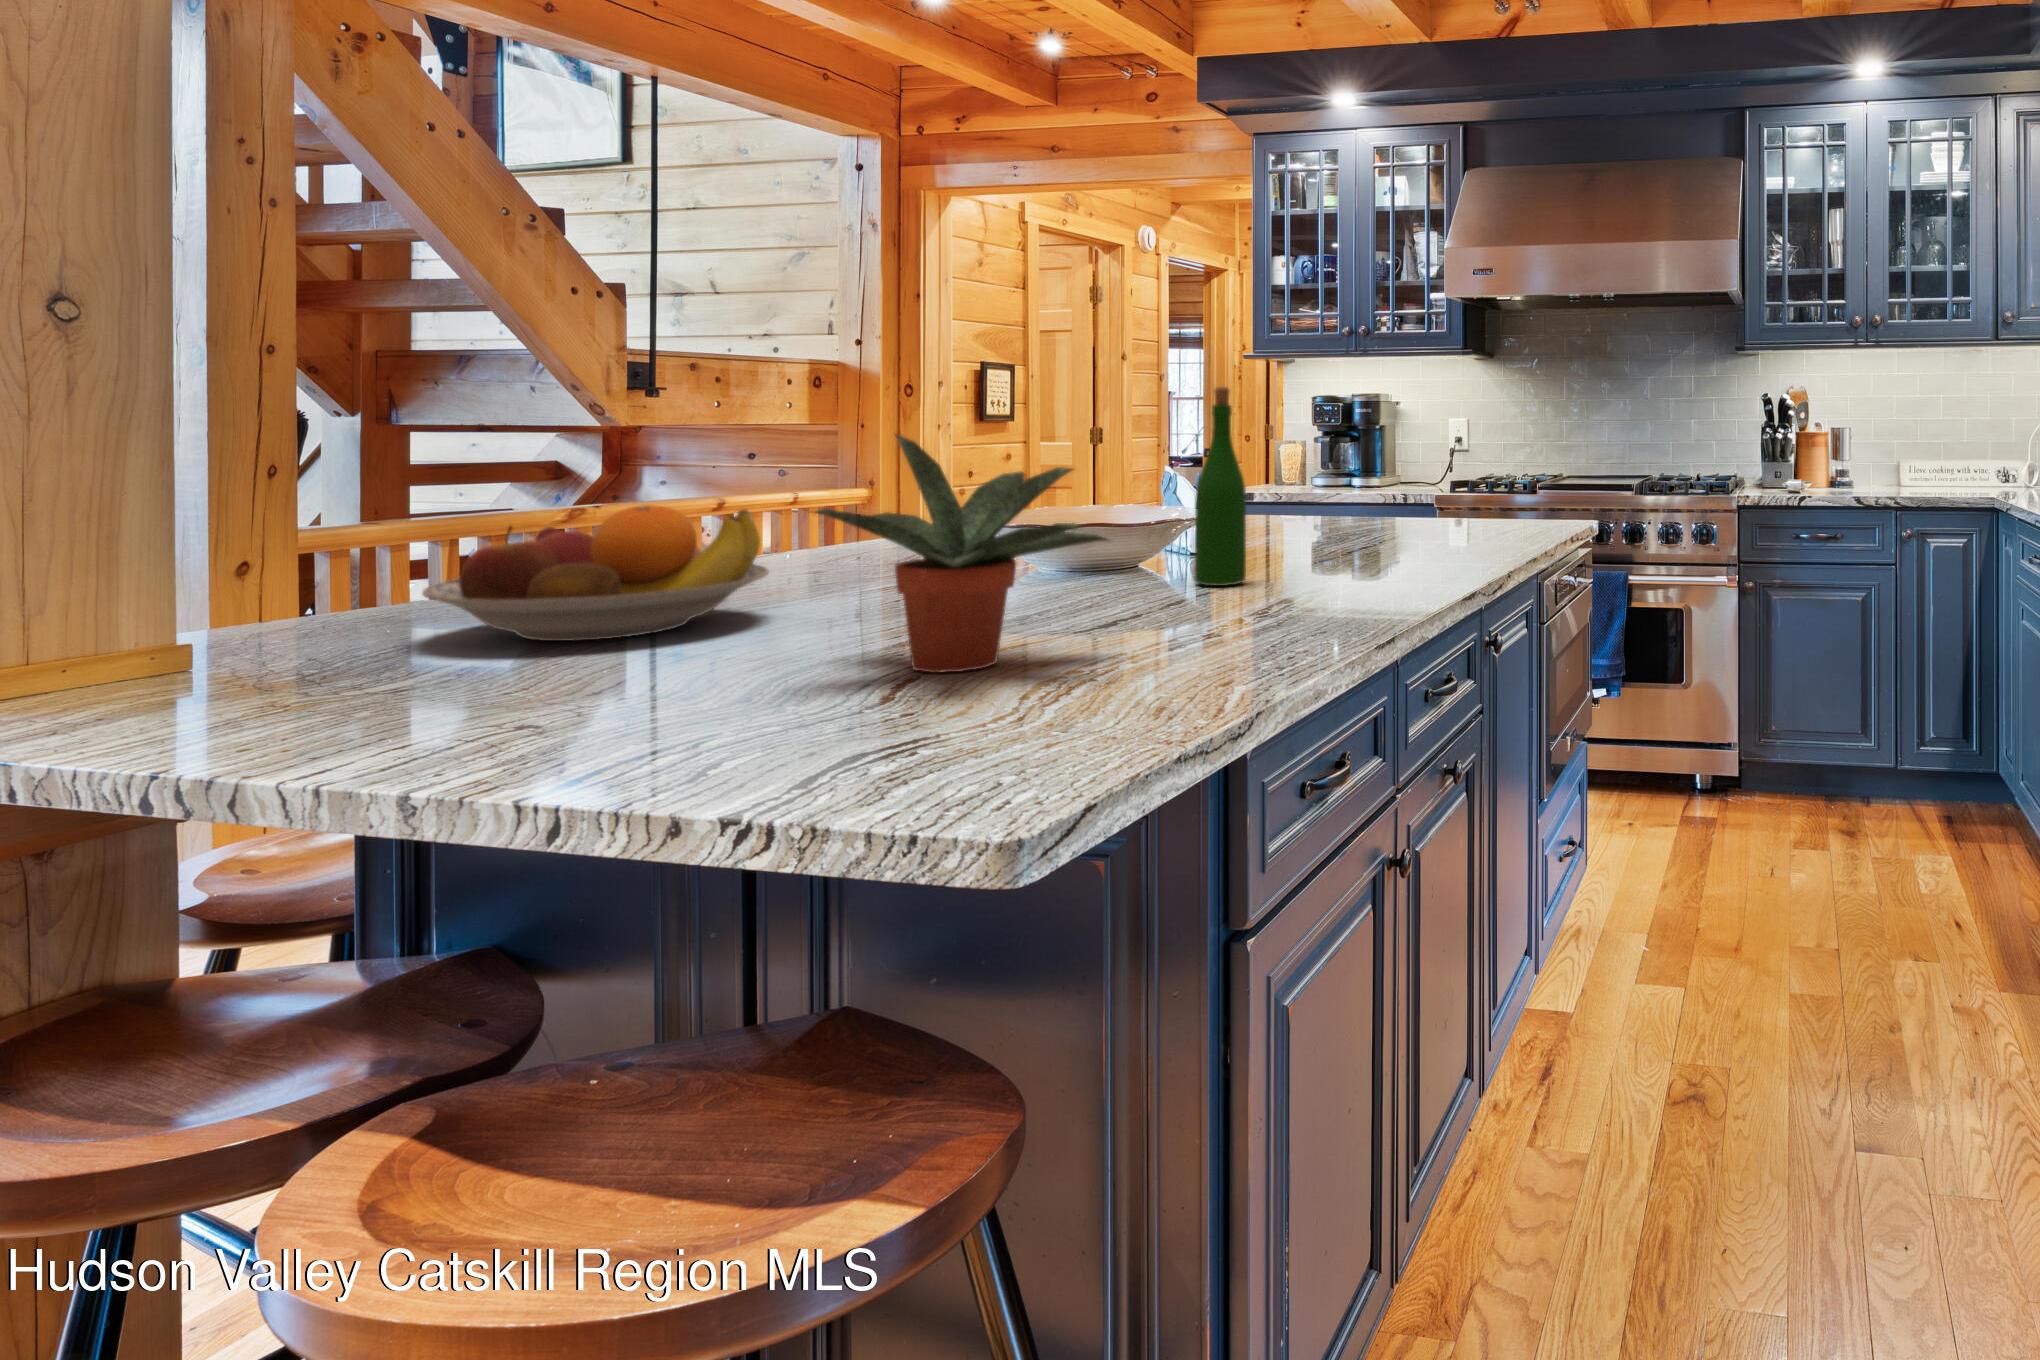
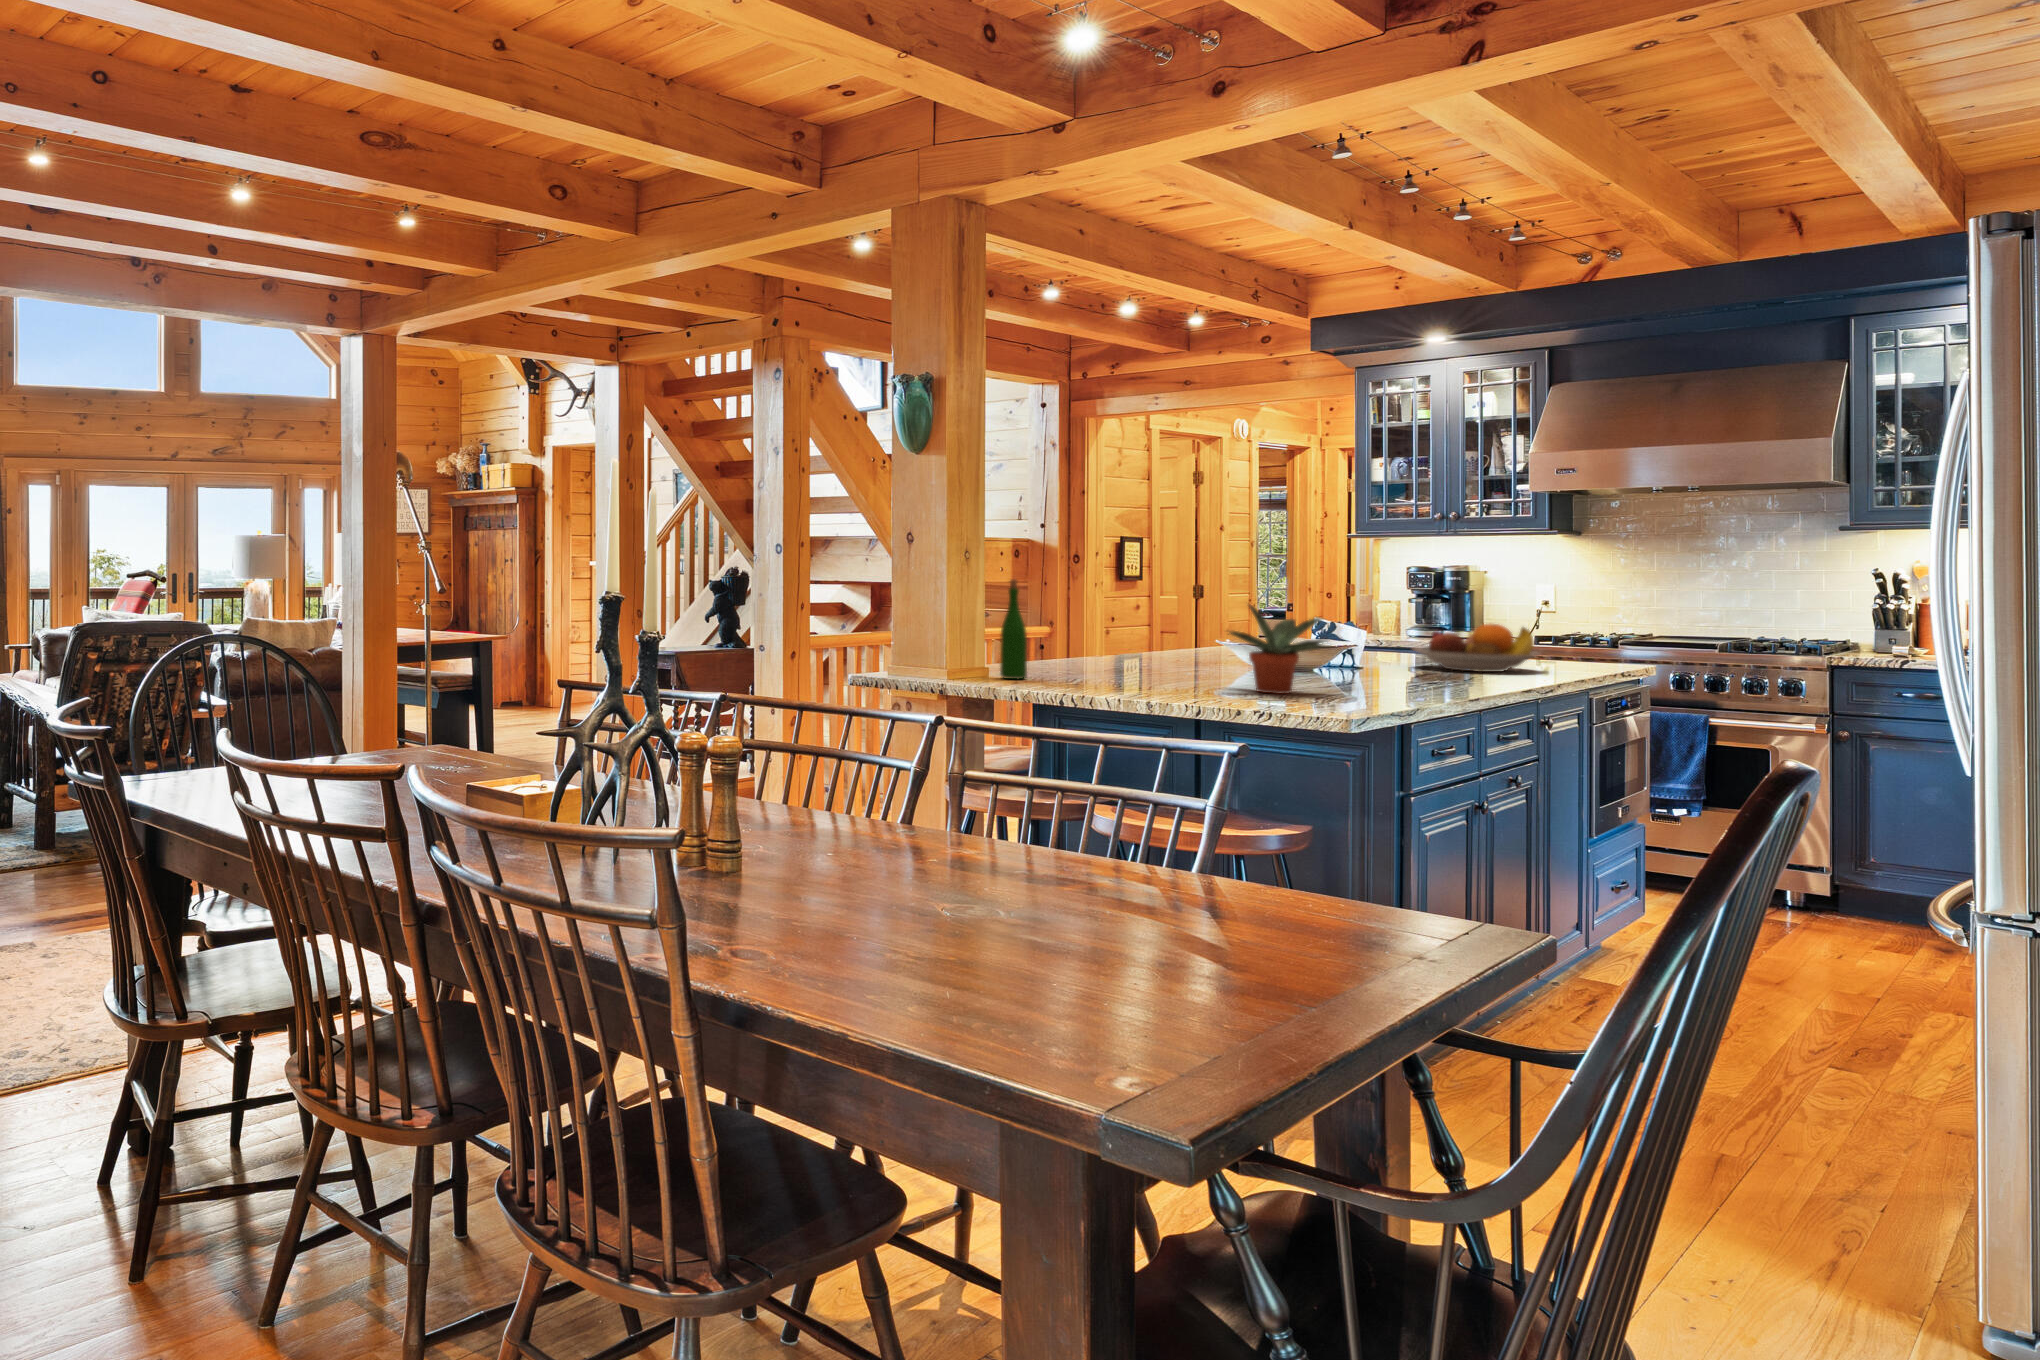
wine bottle: present [1195,387,1246,586] -> present [1000,579,1027,679]
fruit bowl: present [422,505,769,641] -> present [1413,624,1540,672]

